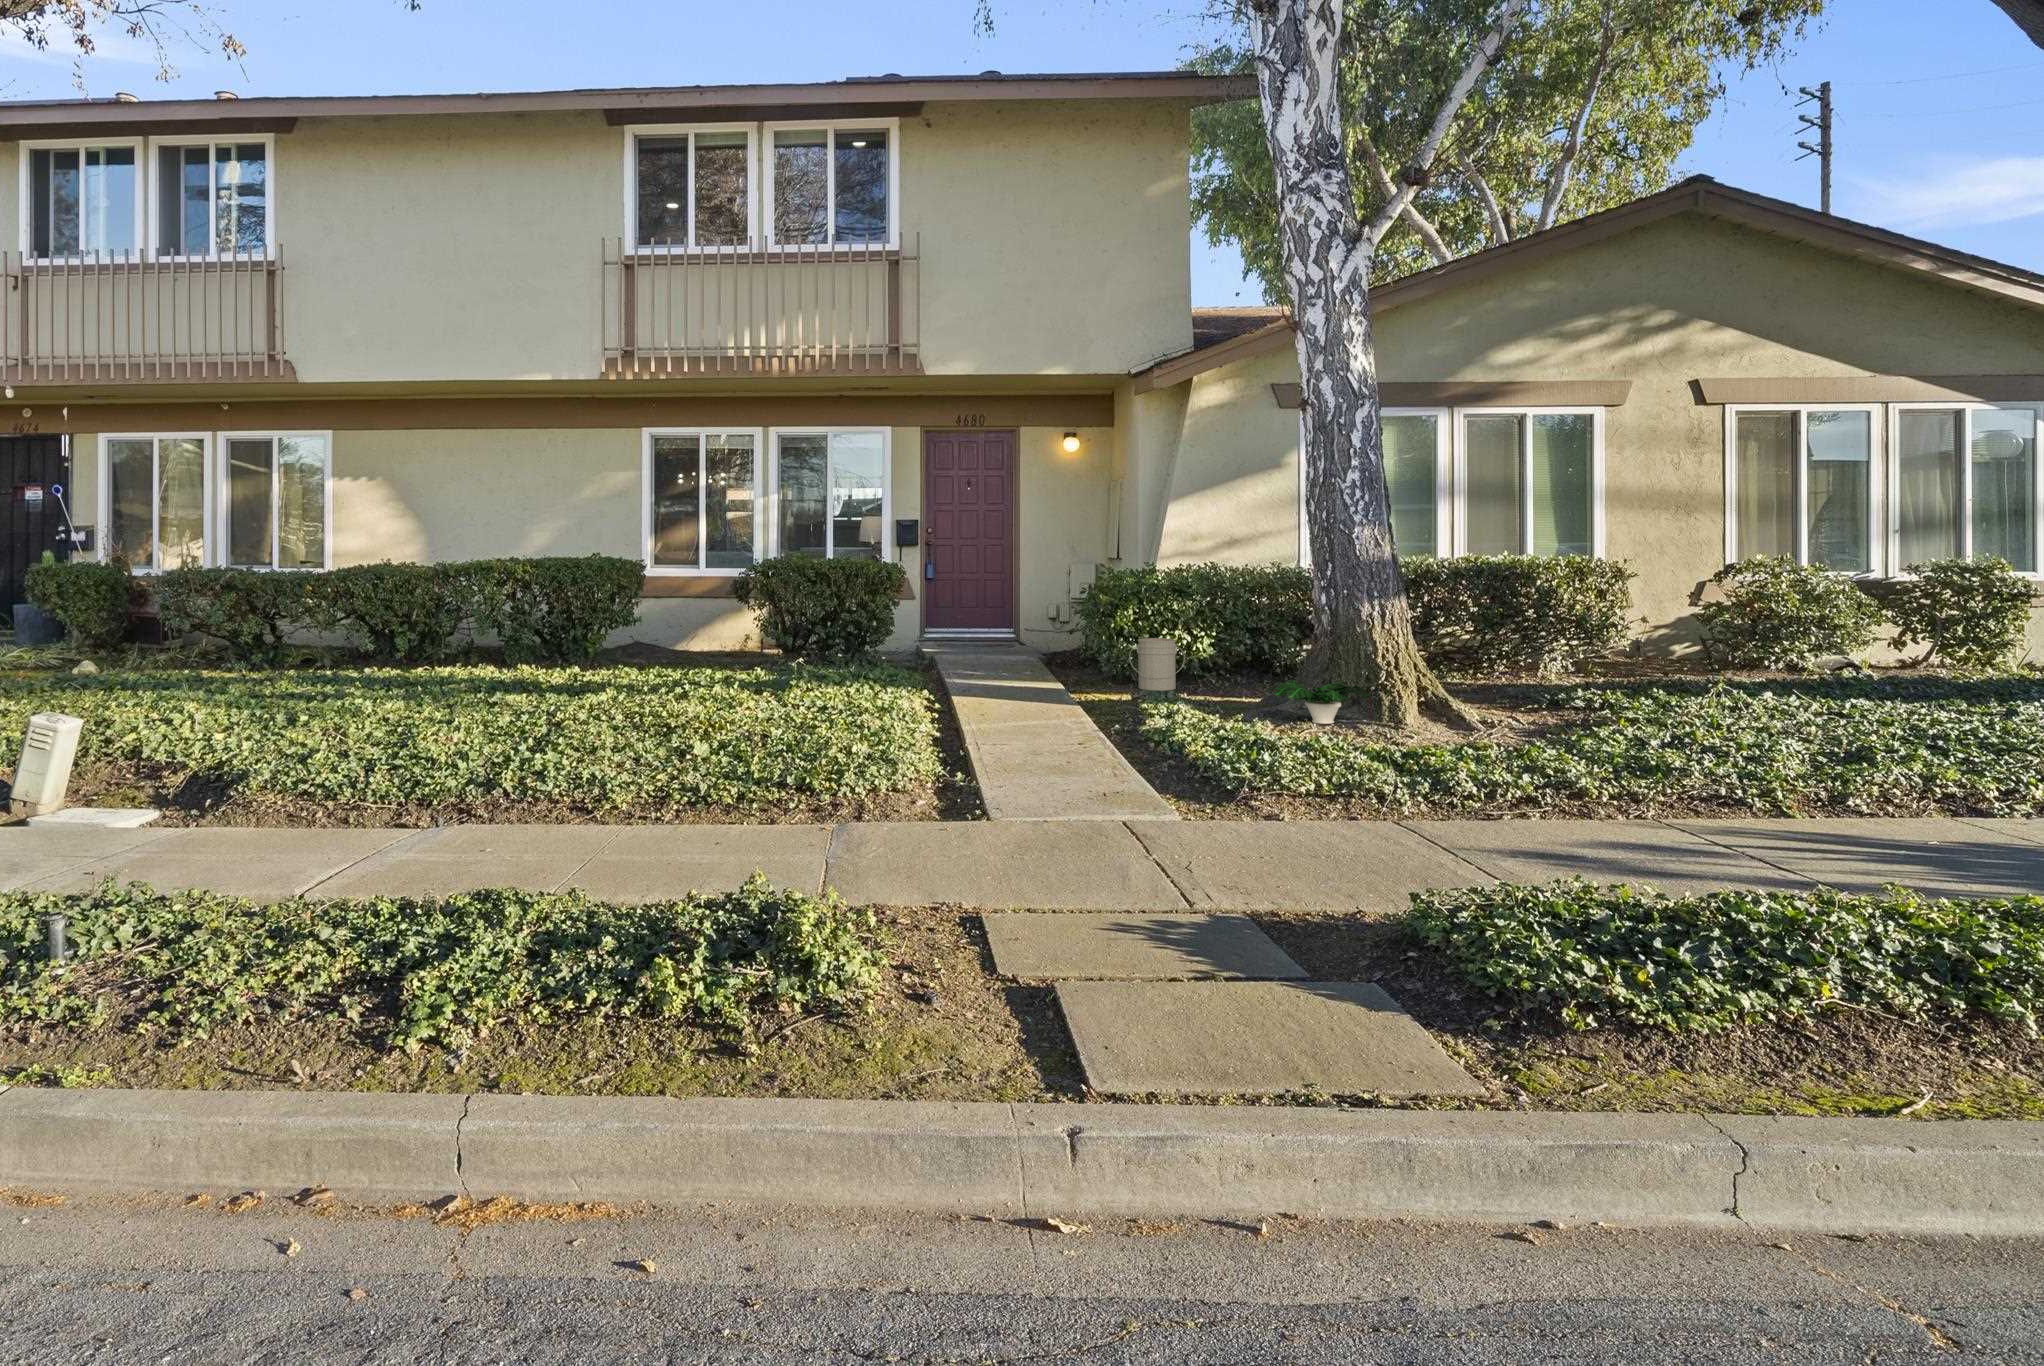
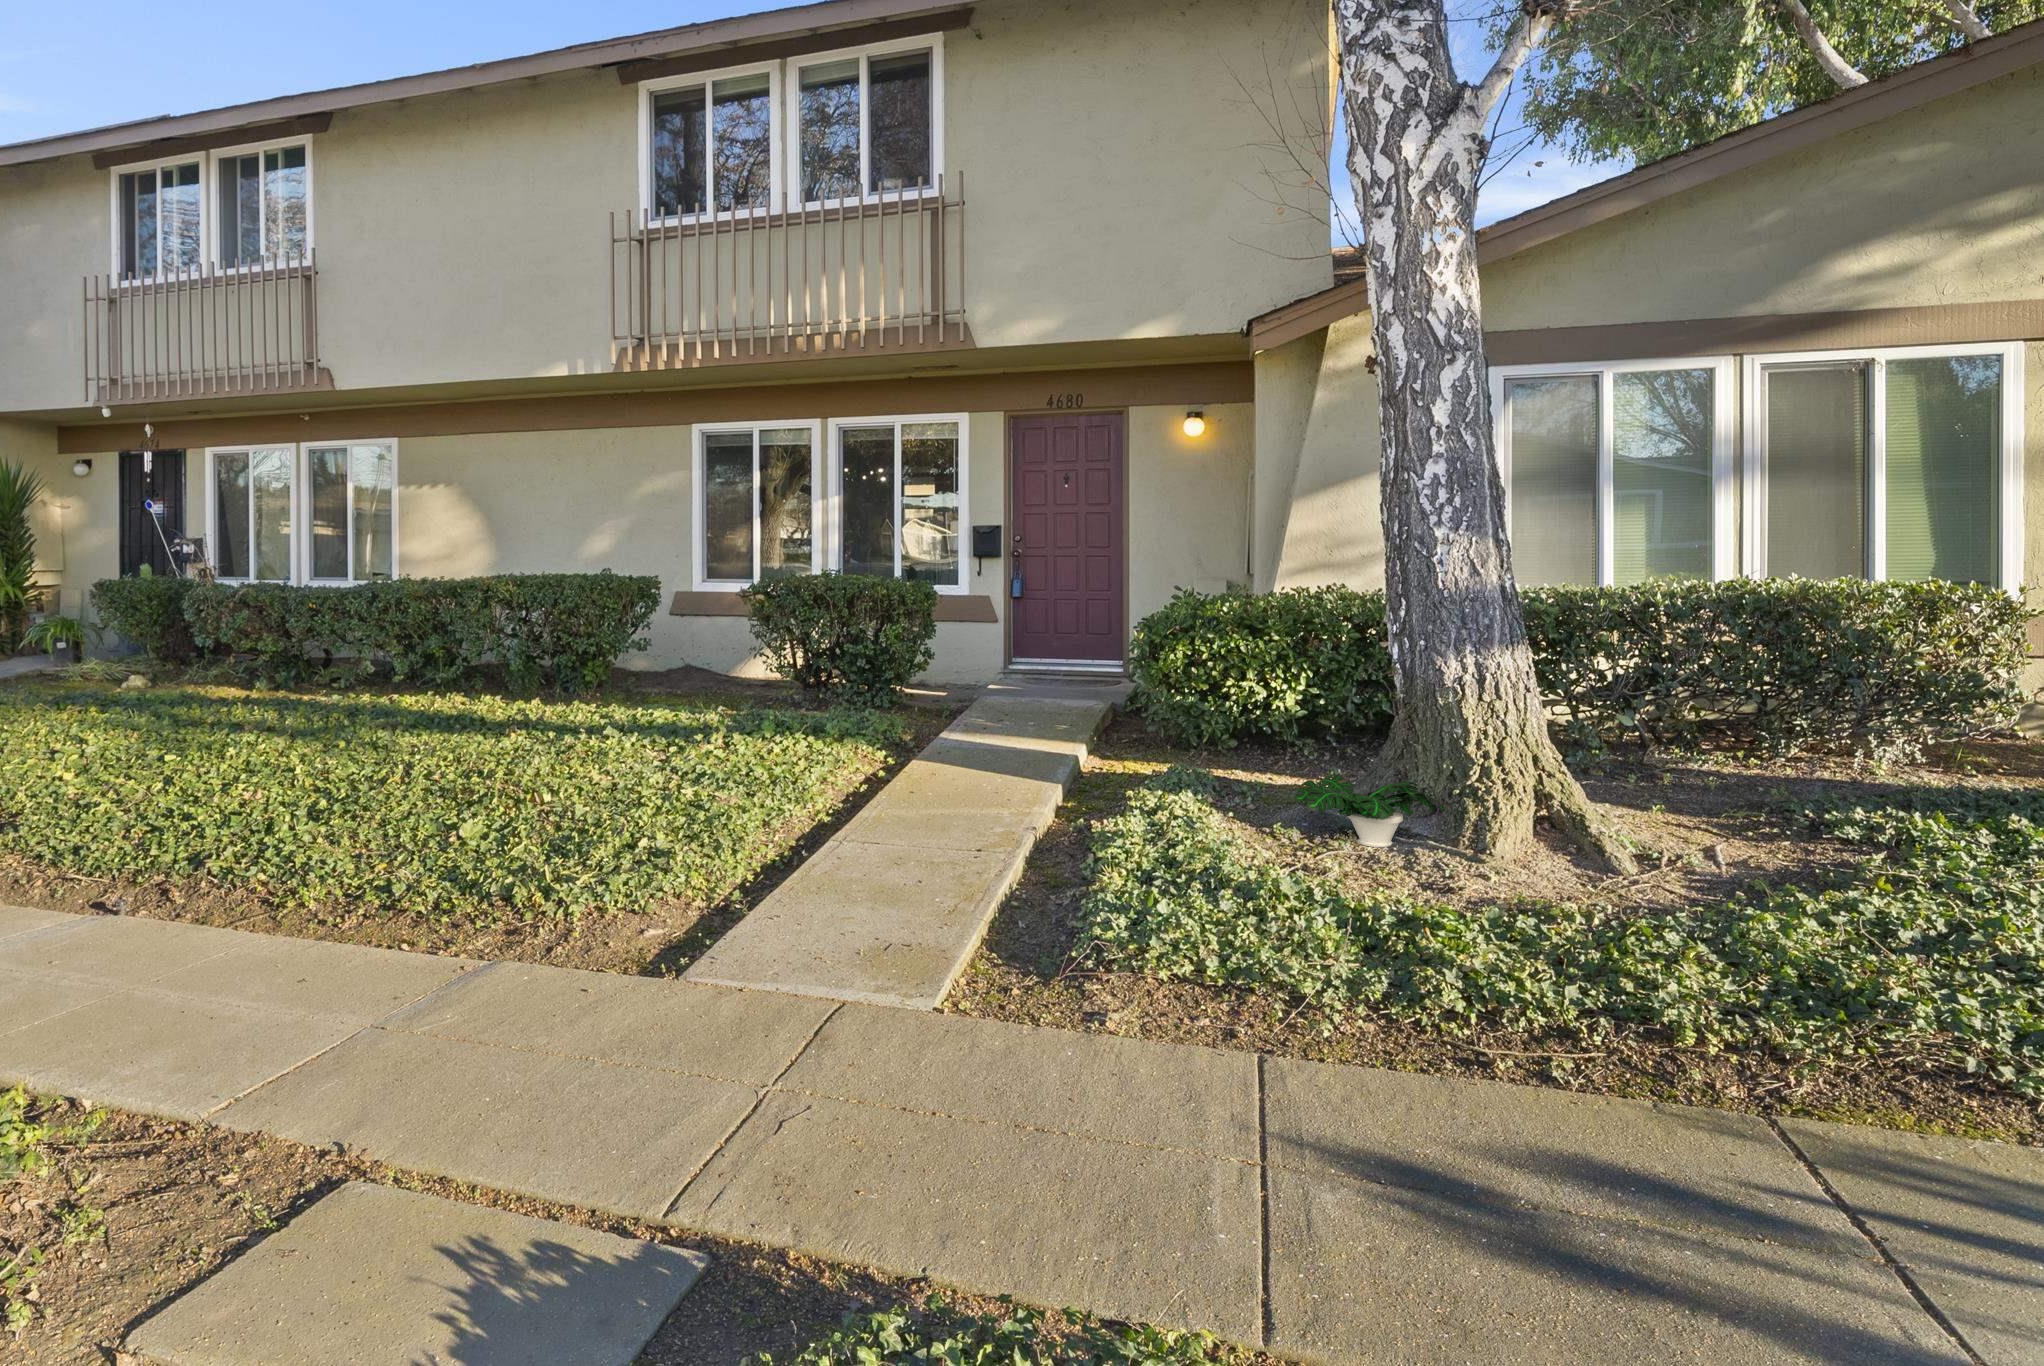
bucket: present [1129,638,1185,691] -> none [1177,688,1252,762]

